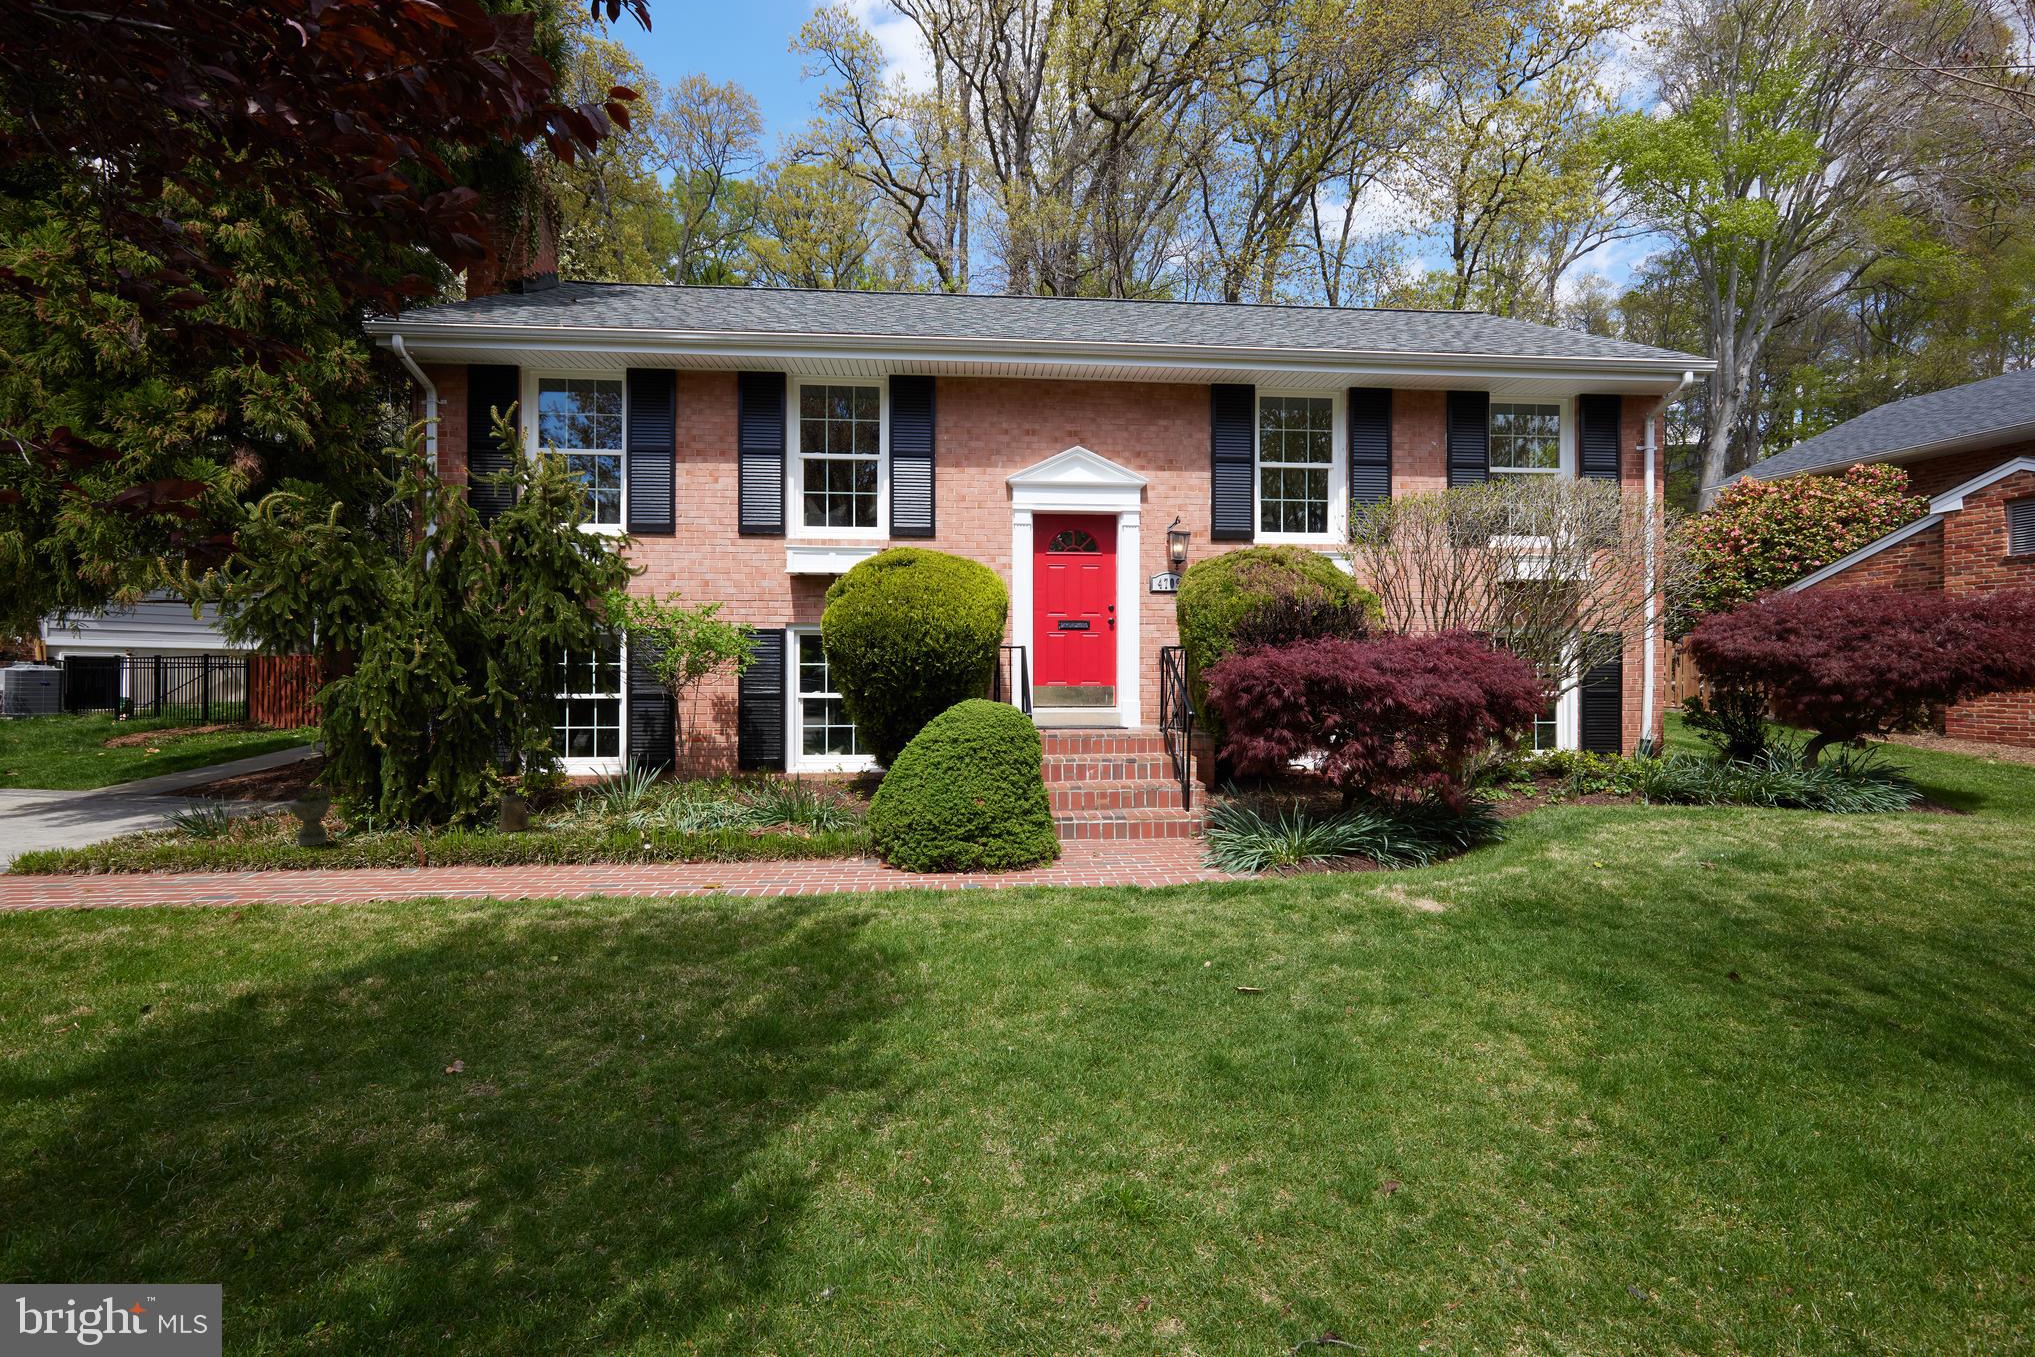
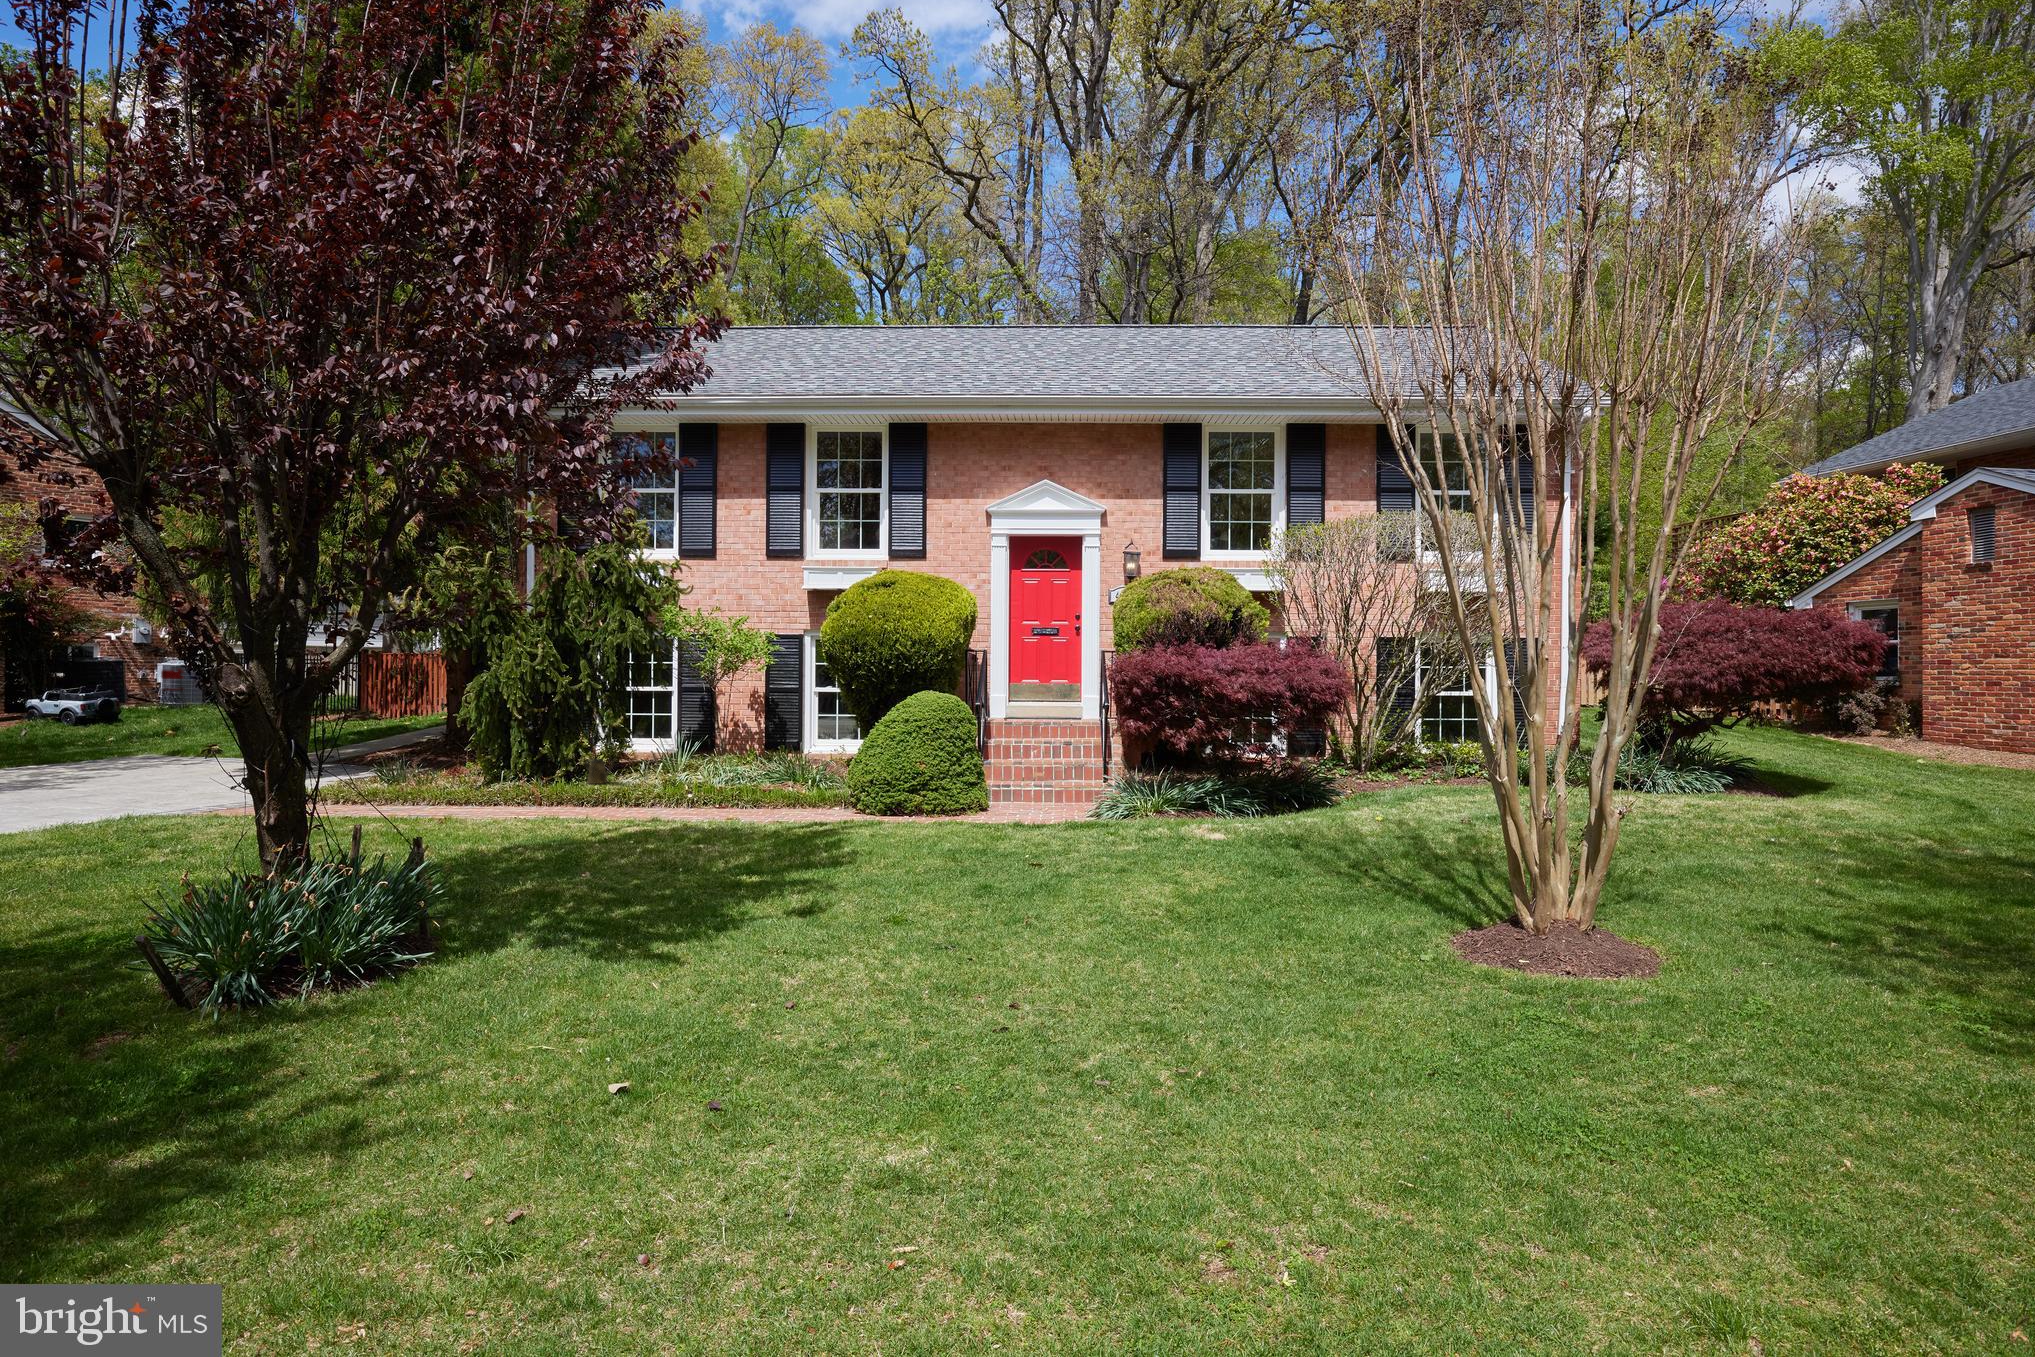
chair: none [21,671,56,717] -> present [159,669,187,706]
planter: present [289,790,331,846] -> none [447,753,474,792]

